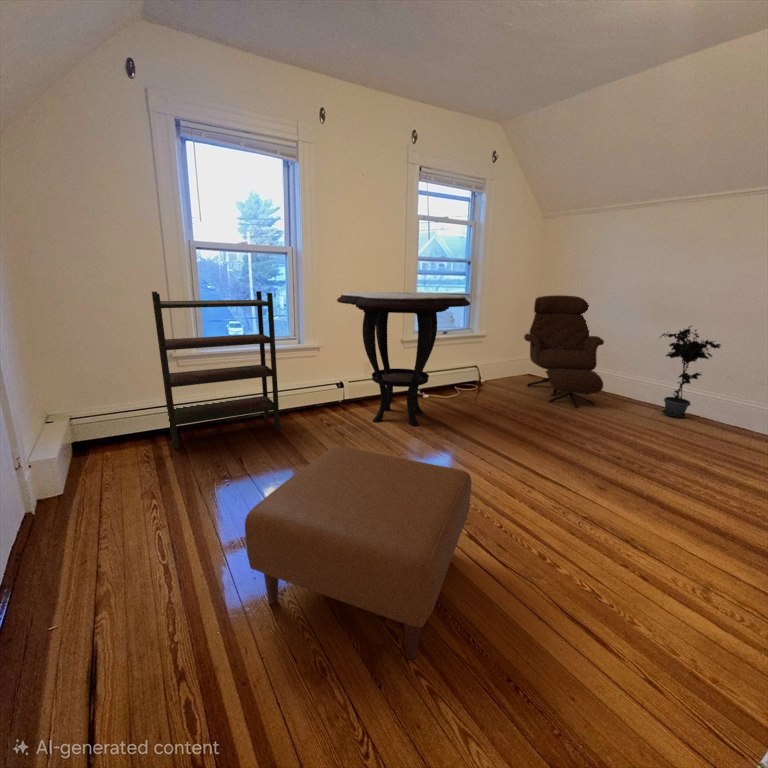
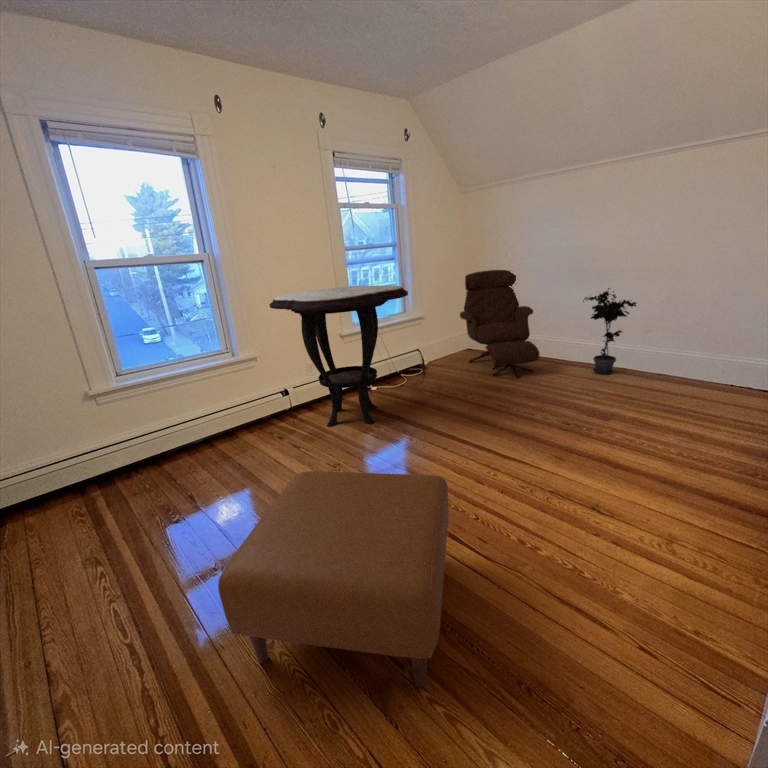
bookshelf: present [152,291,280,449] -> none [50,307,230,499]

